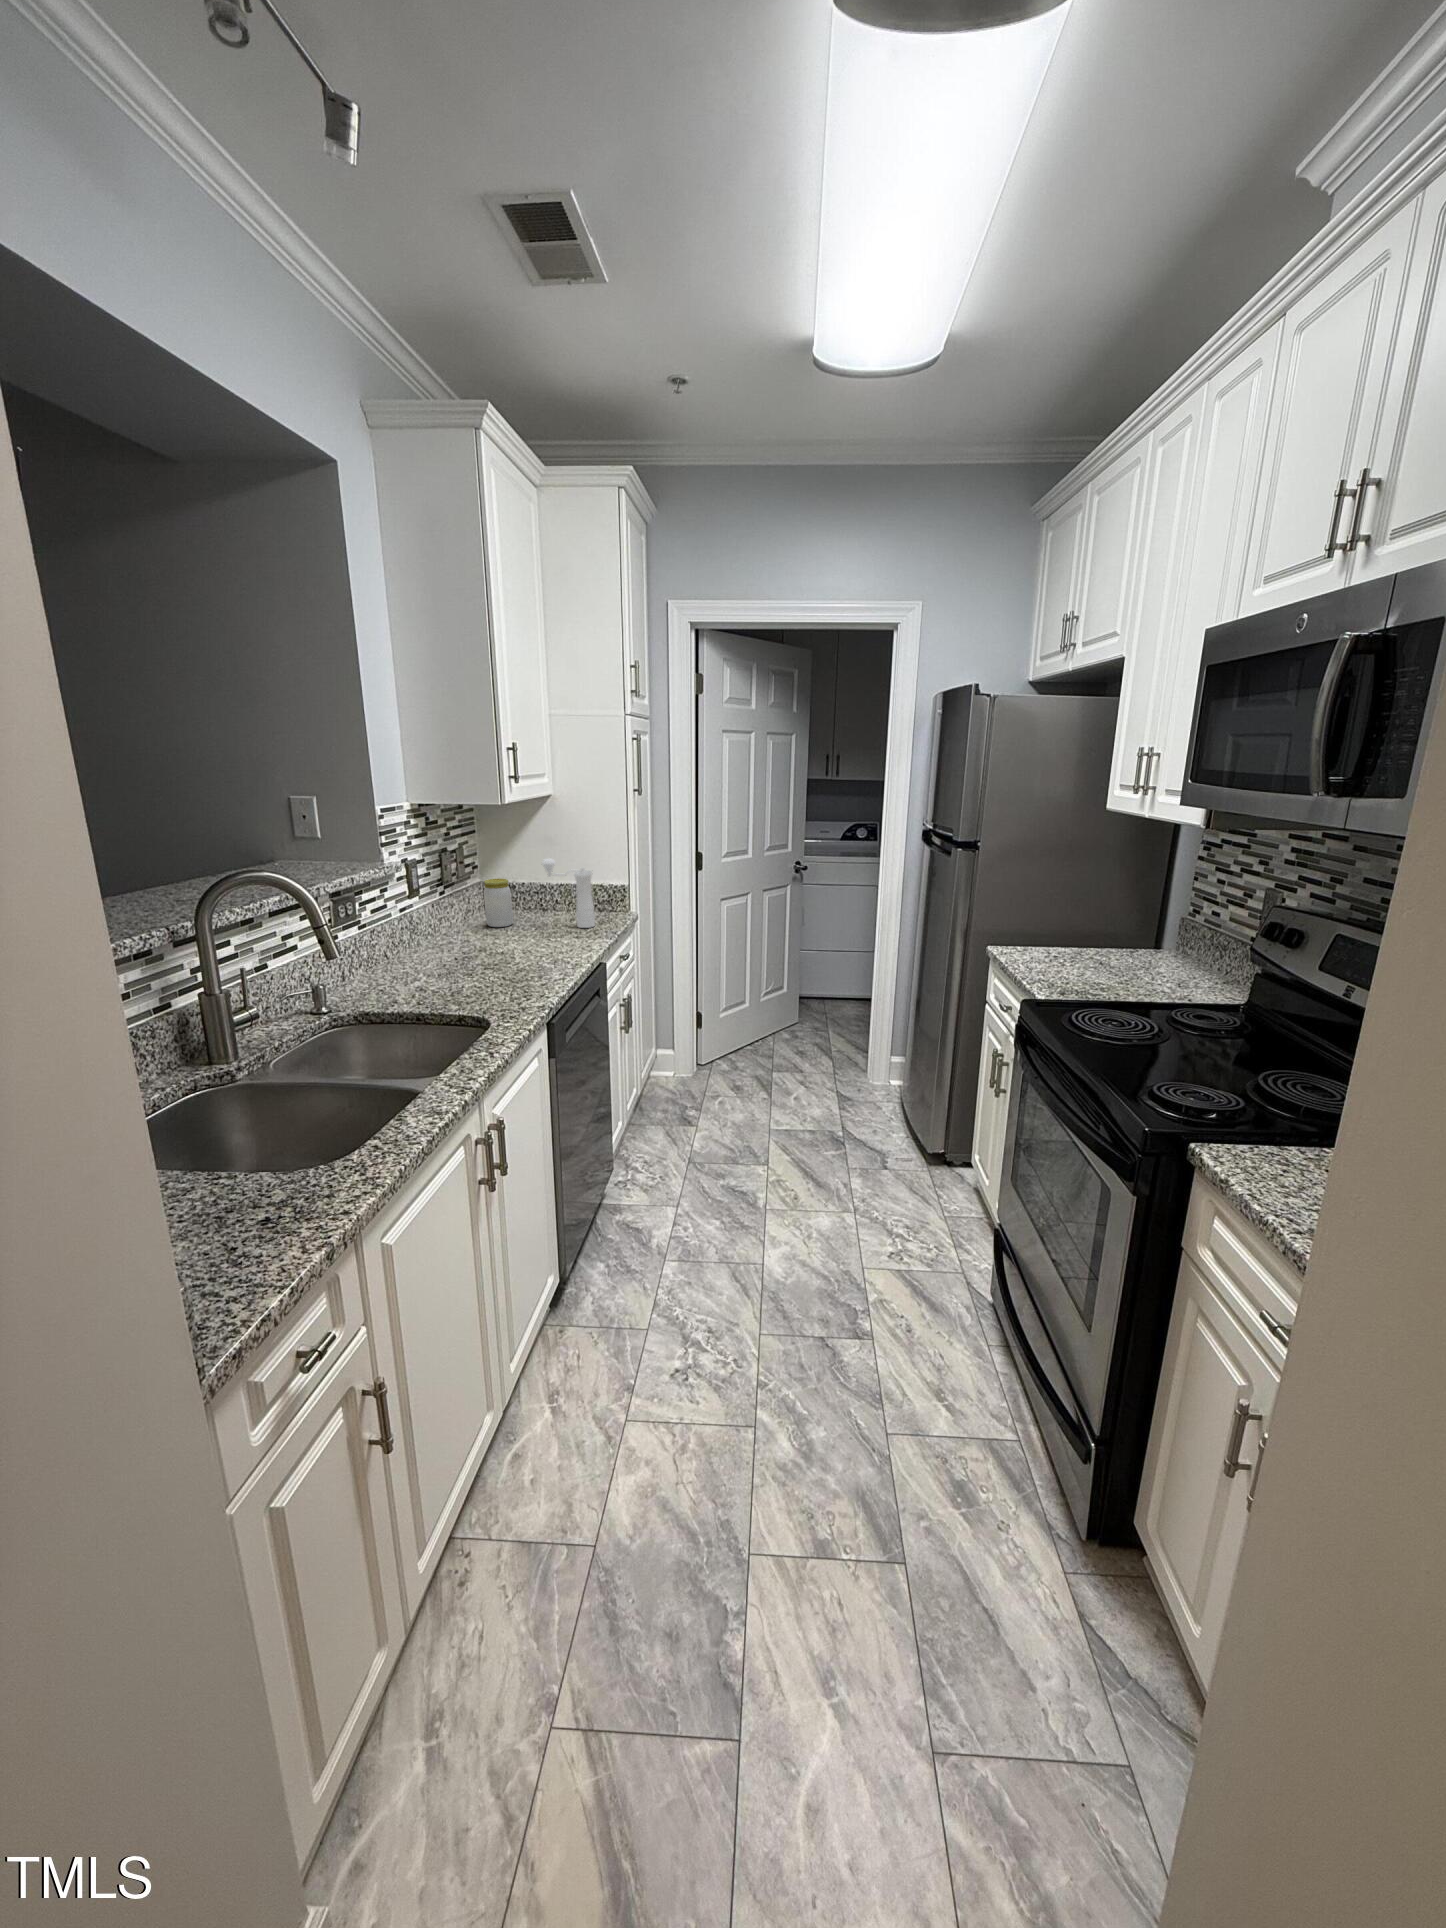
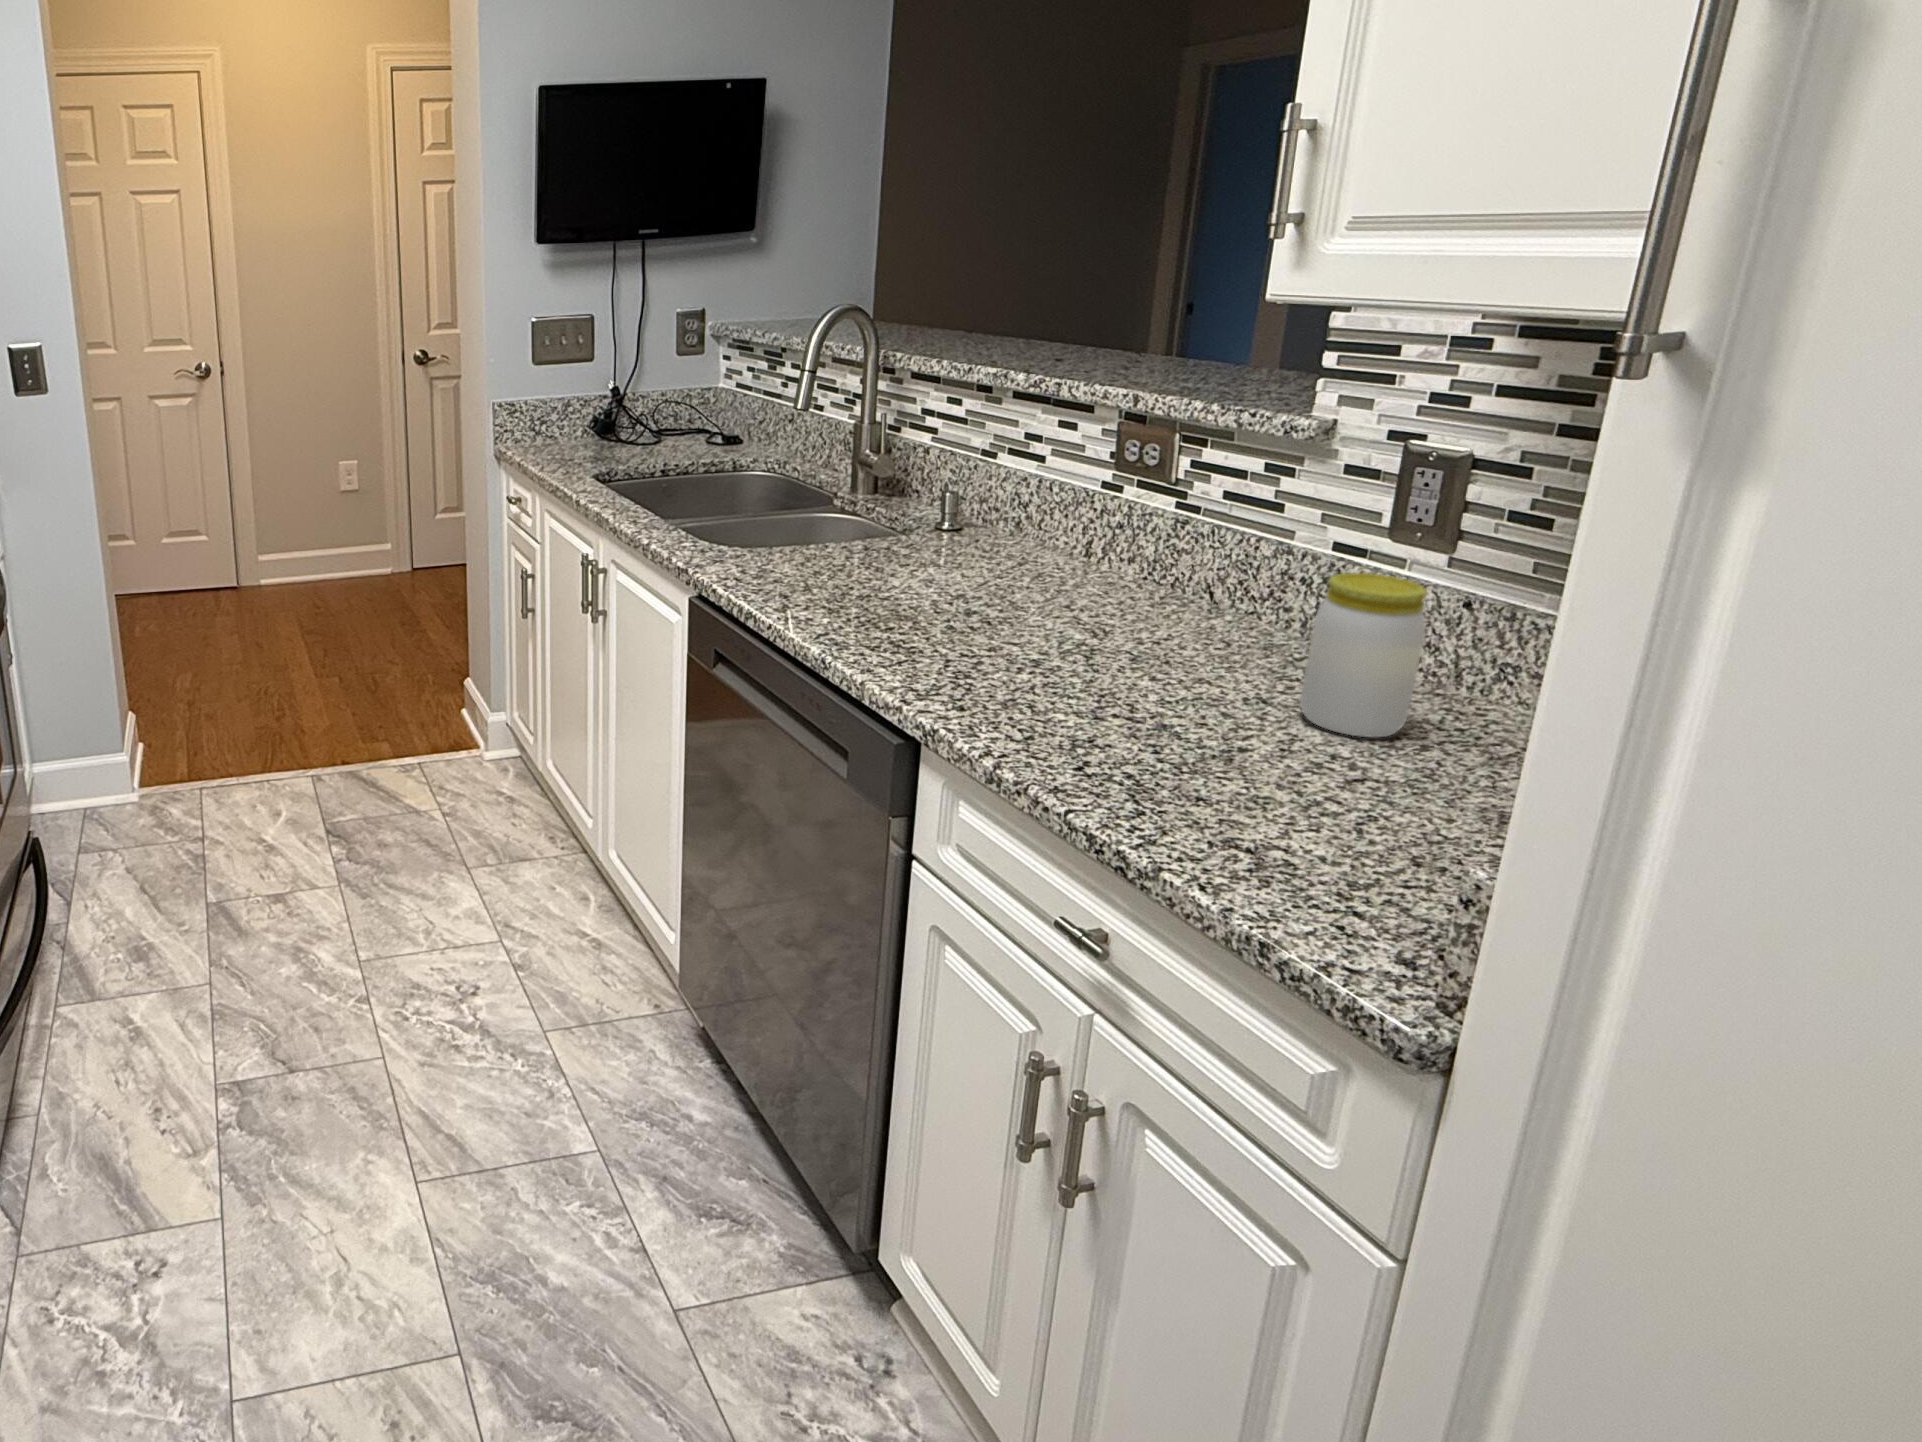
pepper mill: present [542,859,595,928] -> none [1055,526,1261,765]

